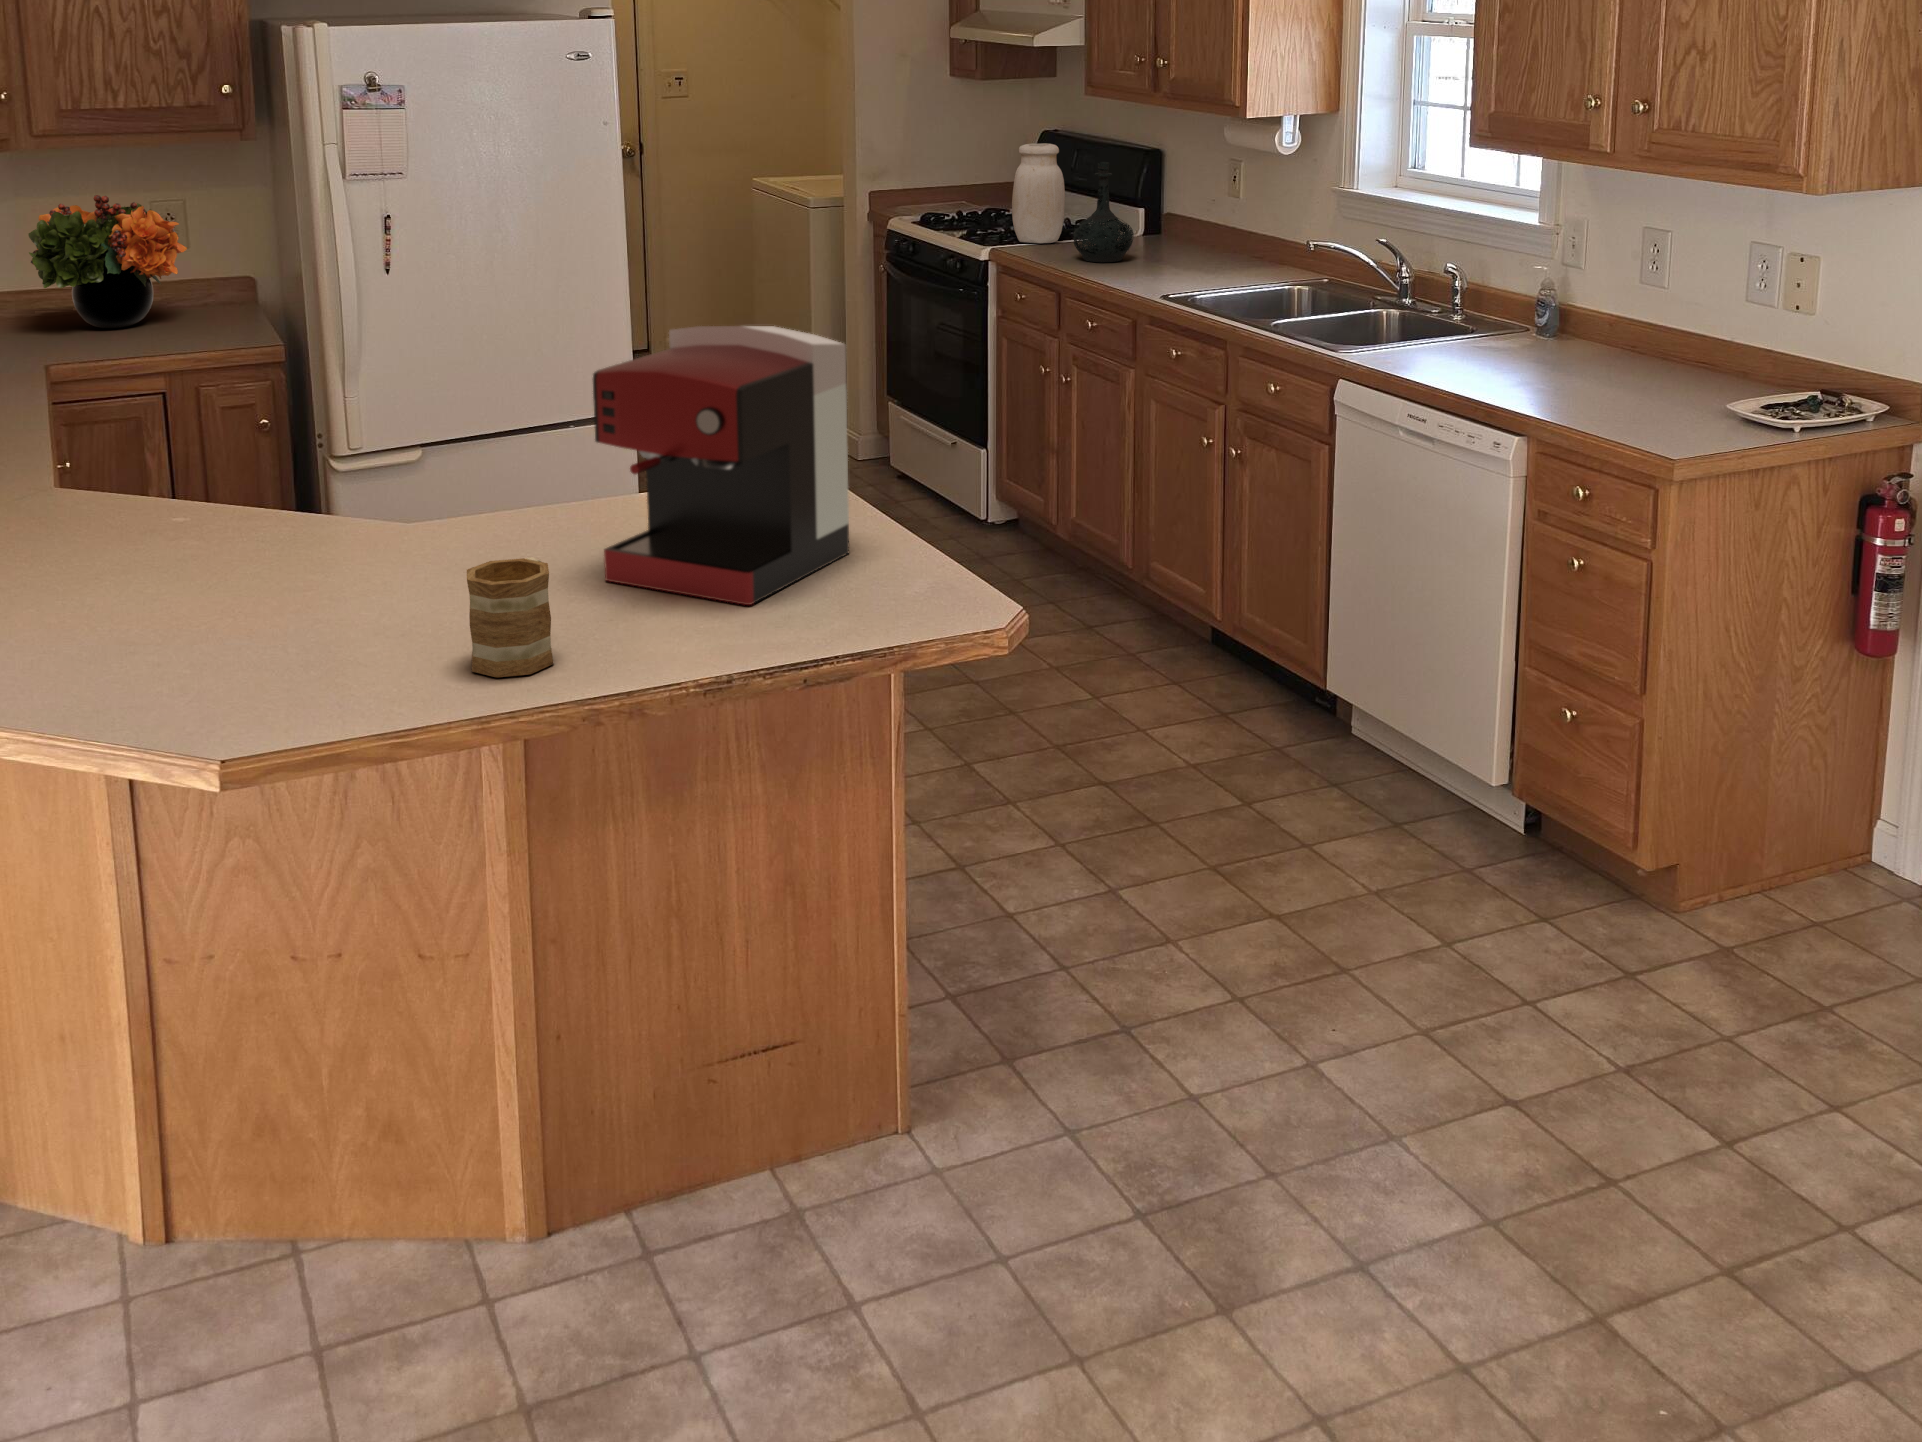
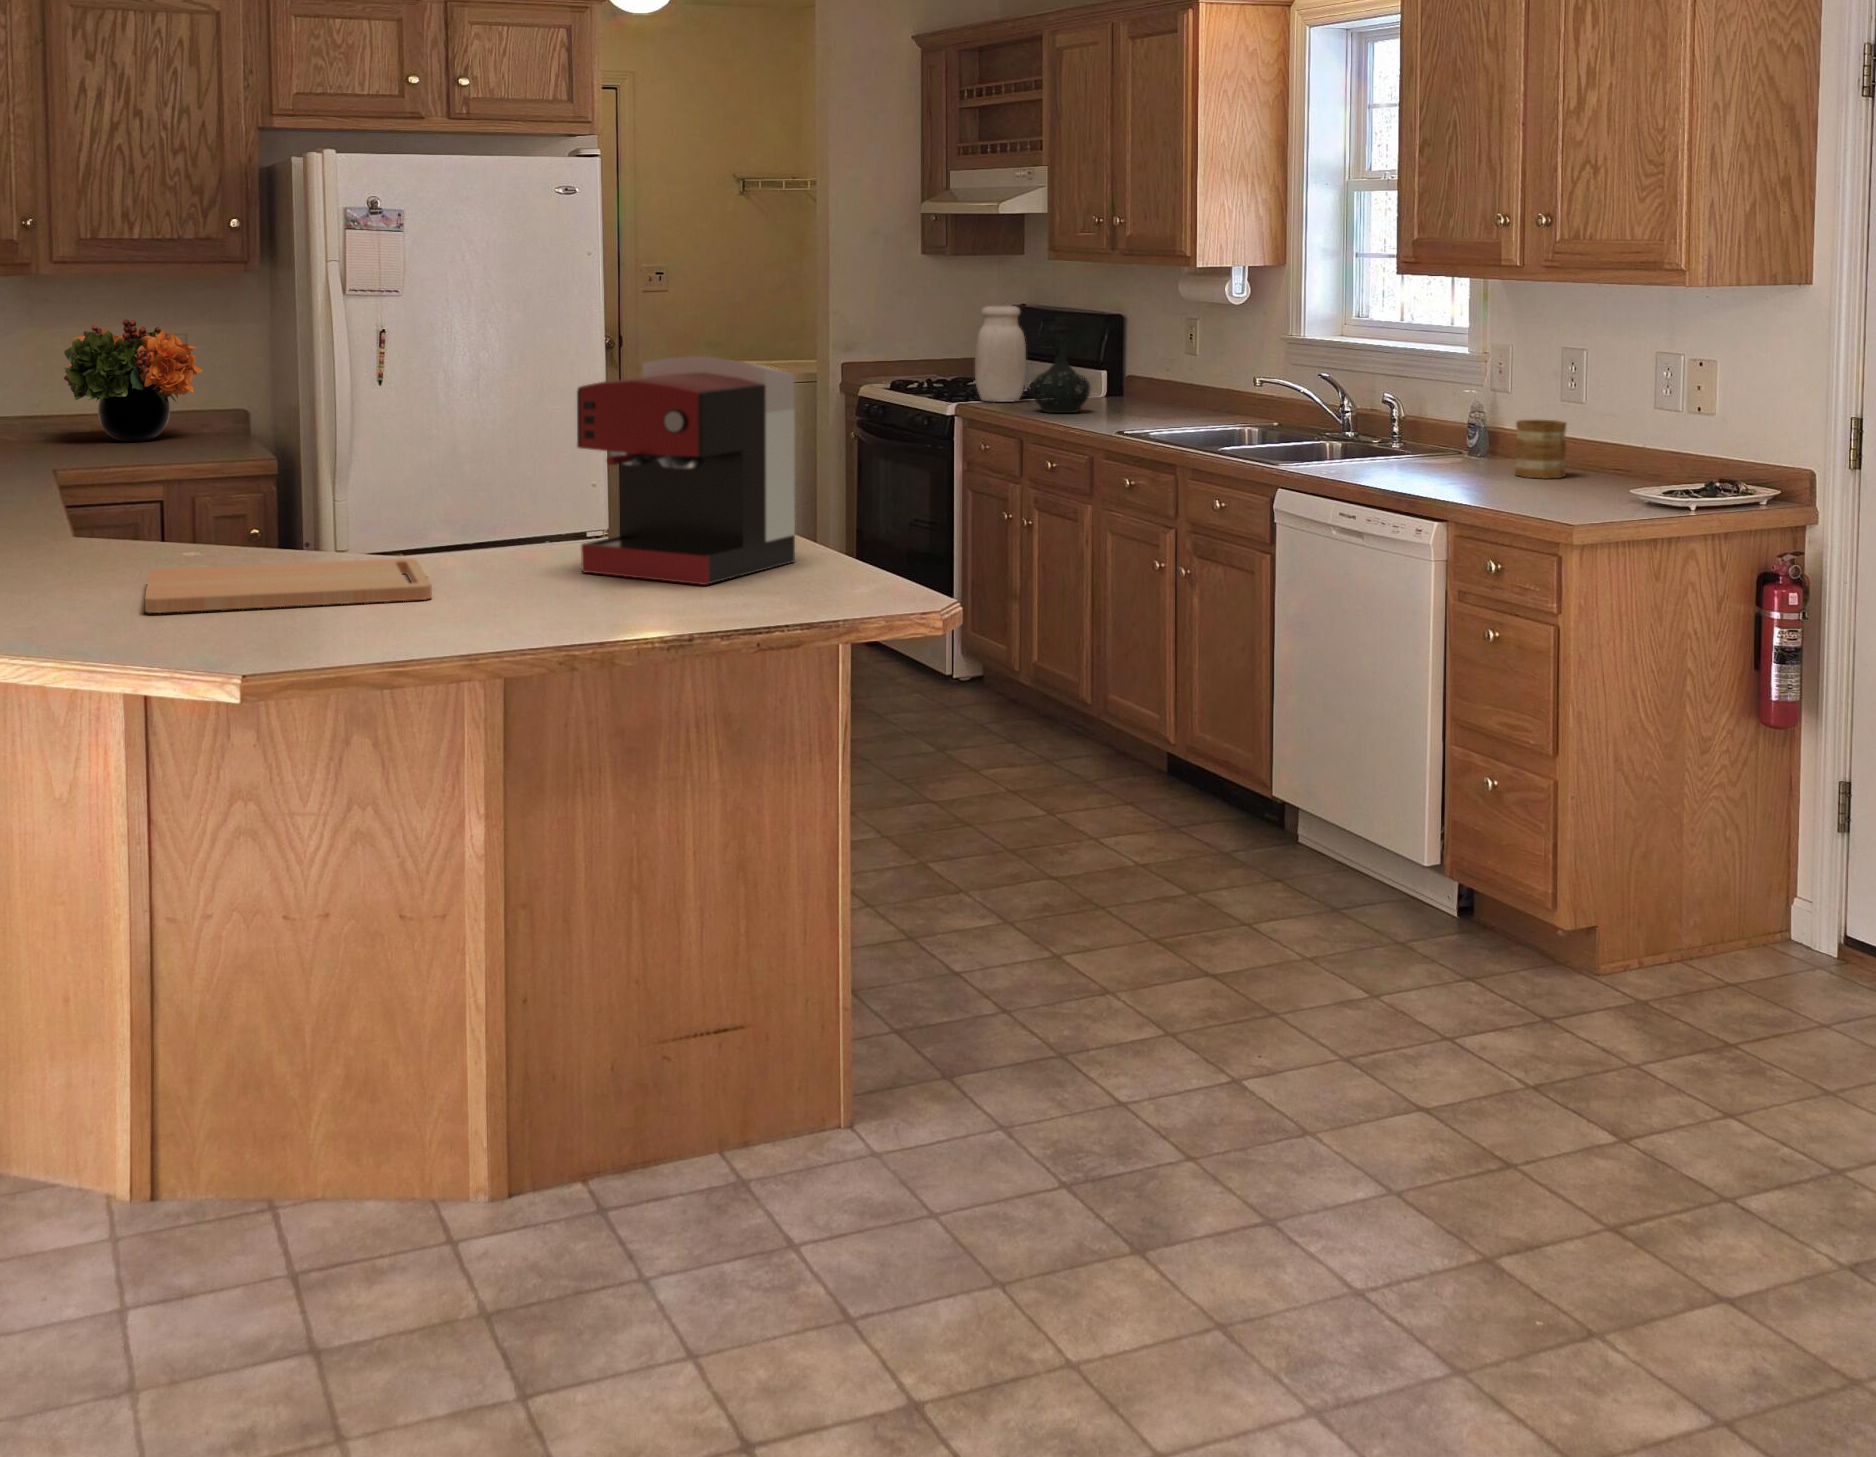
mug: present [467,557,553,677] -> present [1515,420,1566,478]
cutting board: none [74,566,427,684] -> present [145,558,432,613]

